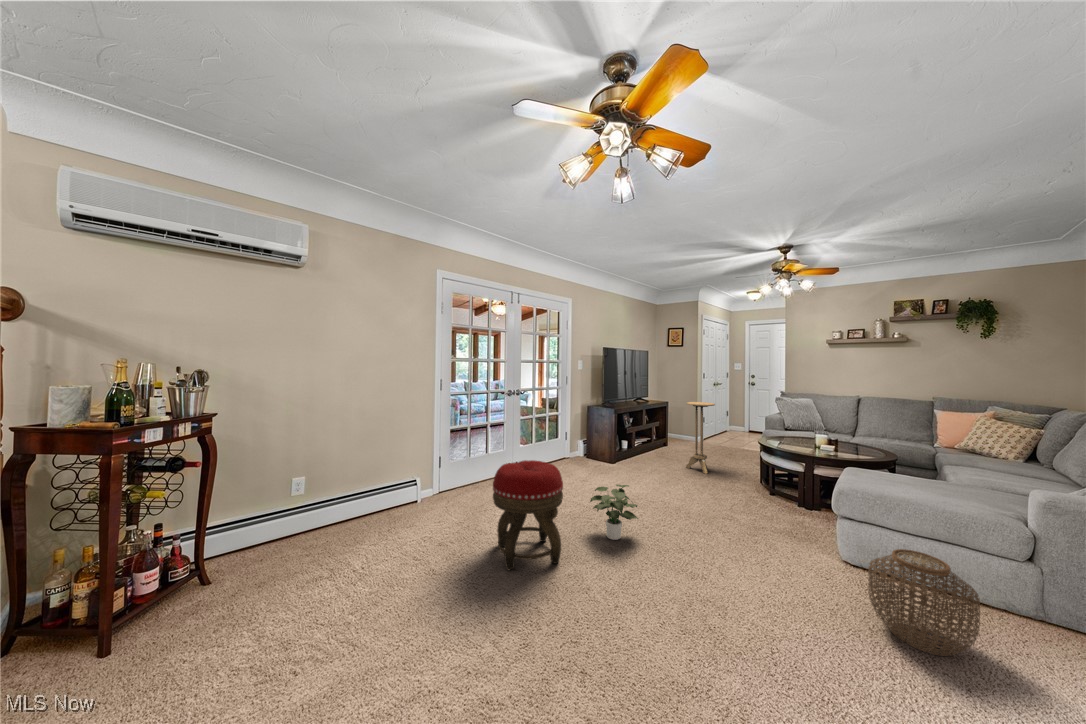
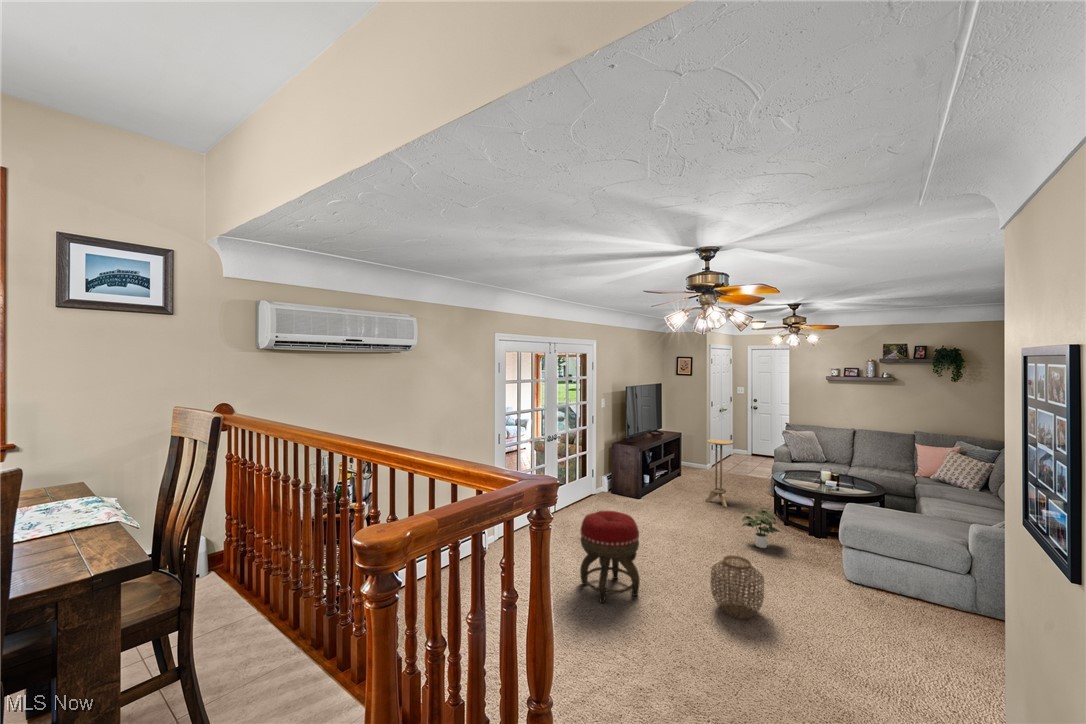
potted plant: present [590,485,639,540] -> present [742,508,781,548]
woven basket: present [868,549,980,656] -> present [711,555,764,619]

